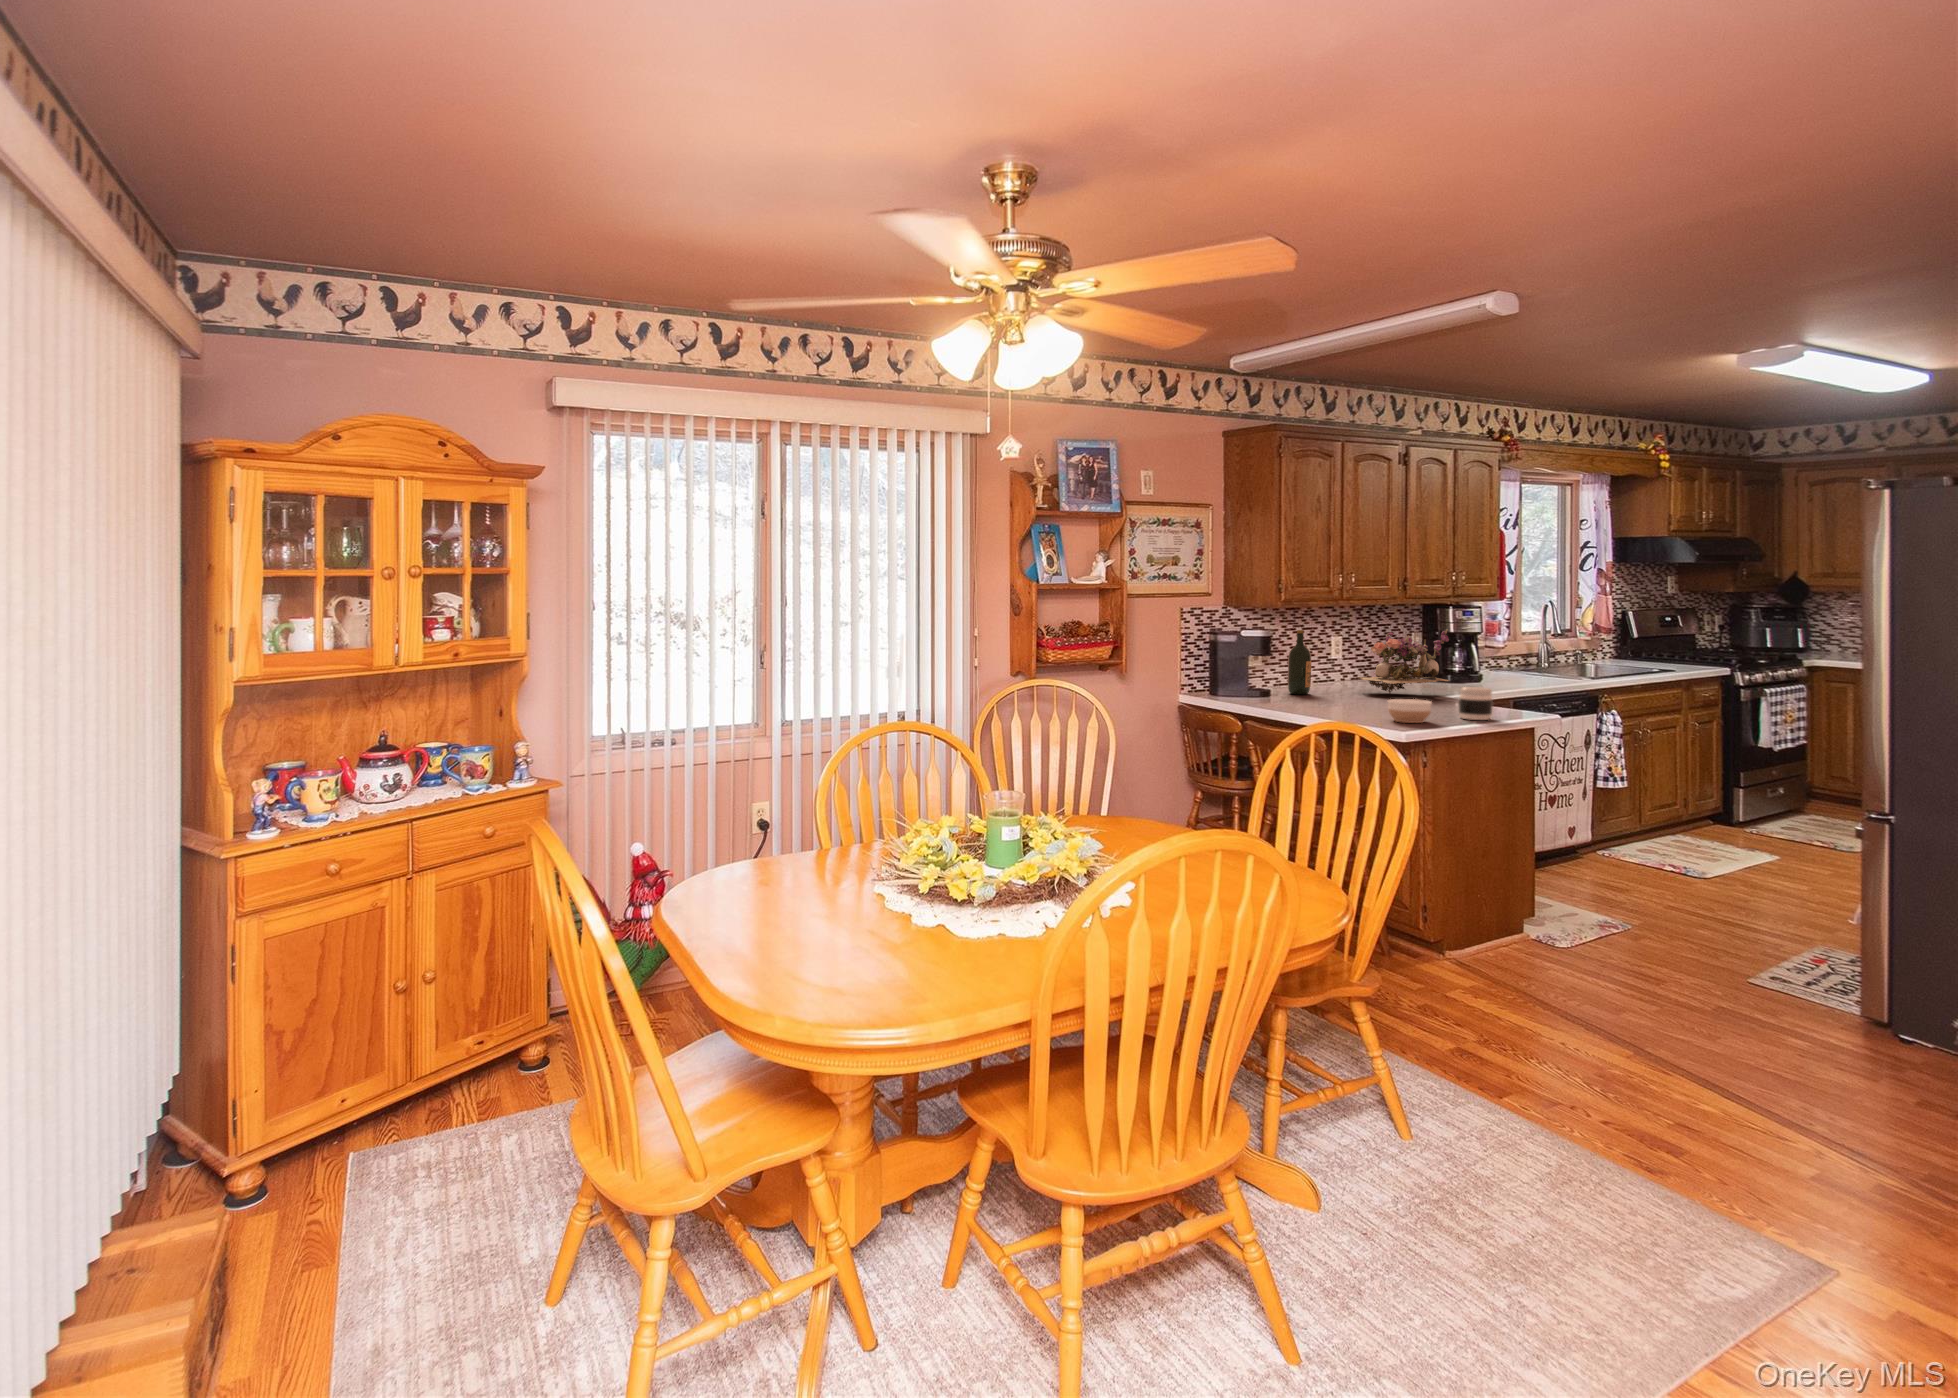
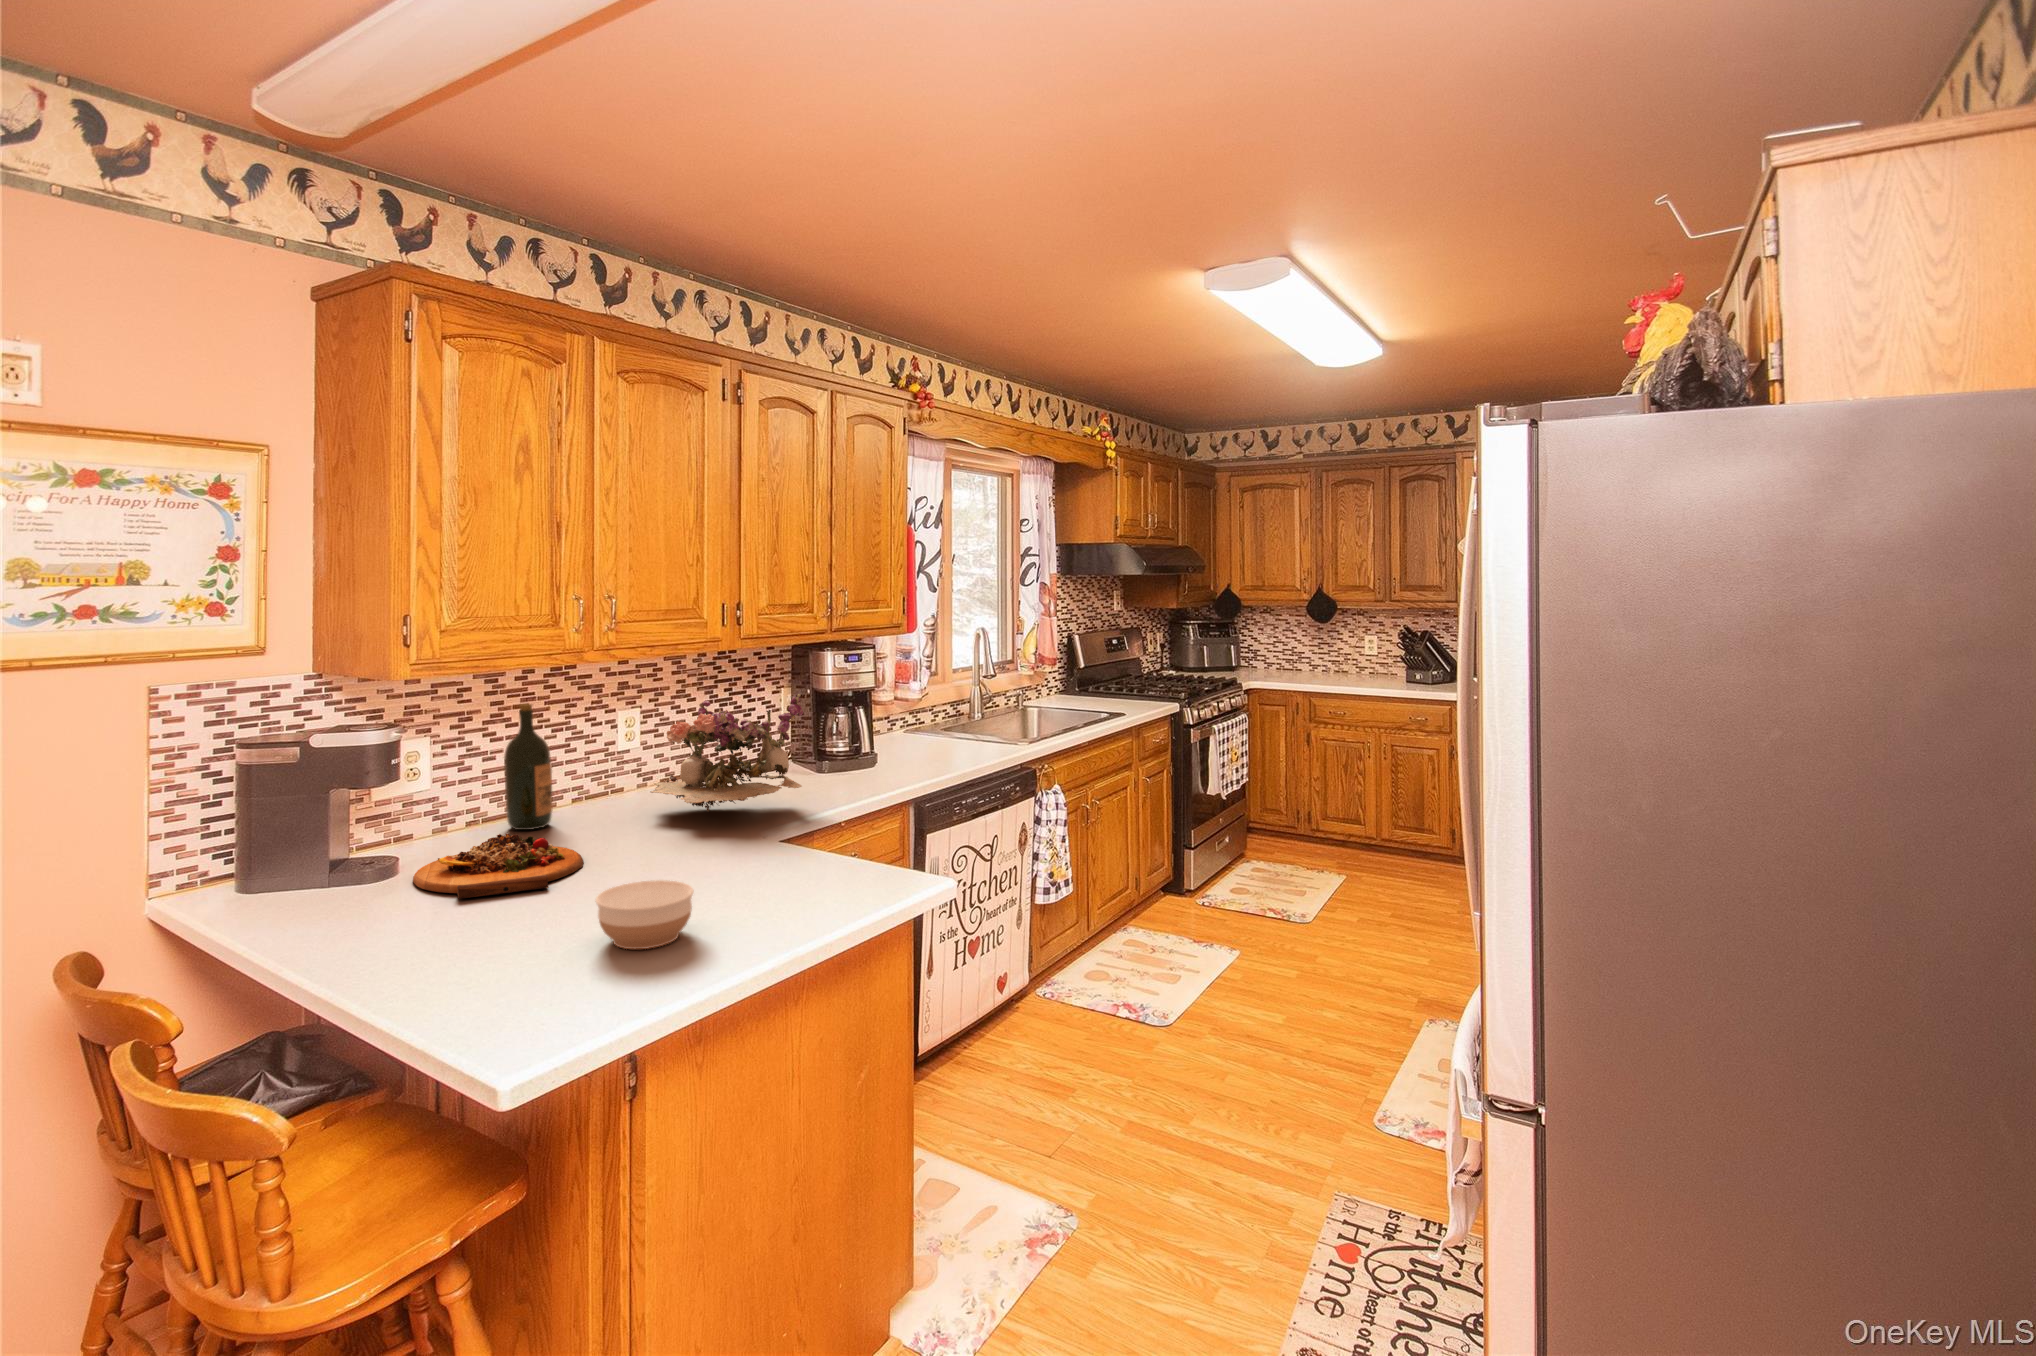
cutting board: none [1270,687,1347,708] -> present [413,834,584,899]
jar: present [1459,687,1493,720] -> none [766,835,828,912]

